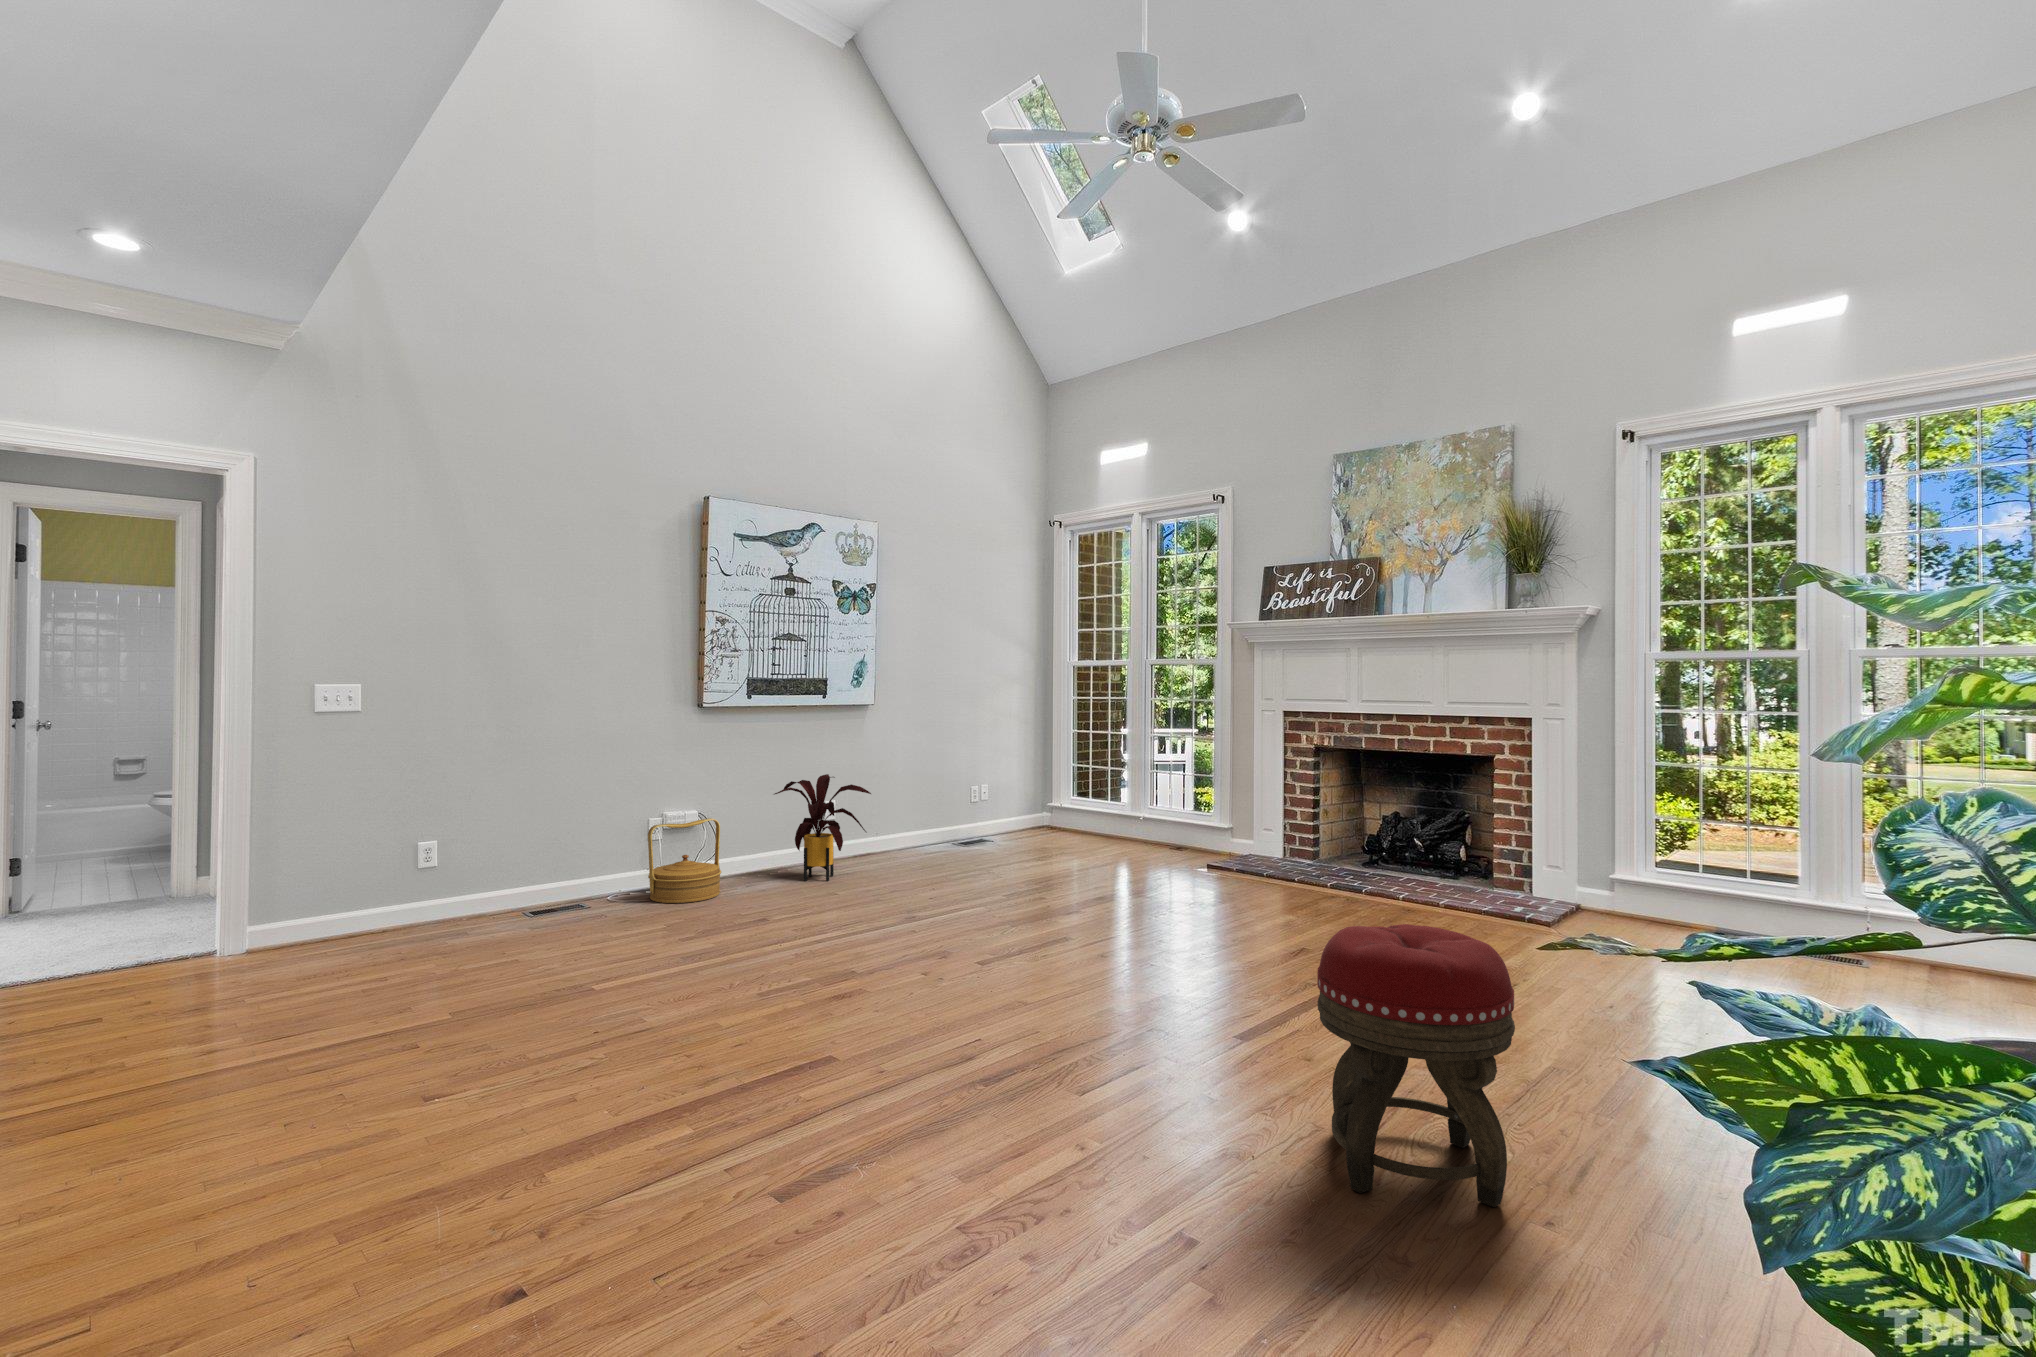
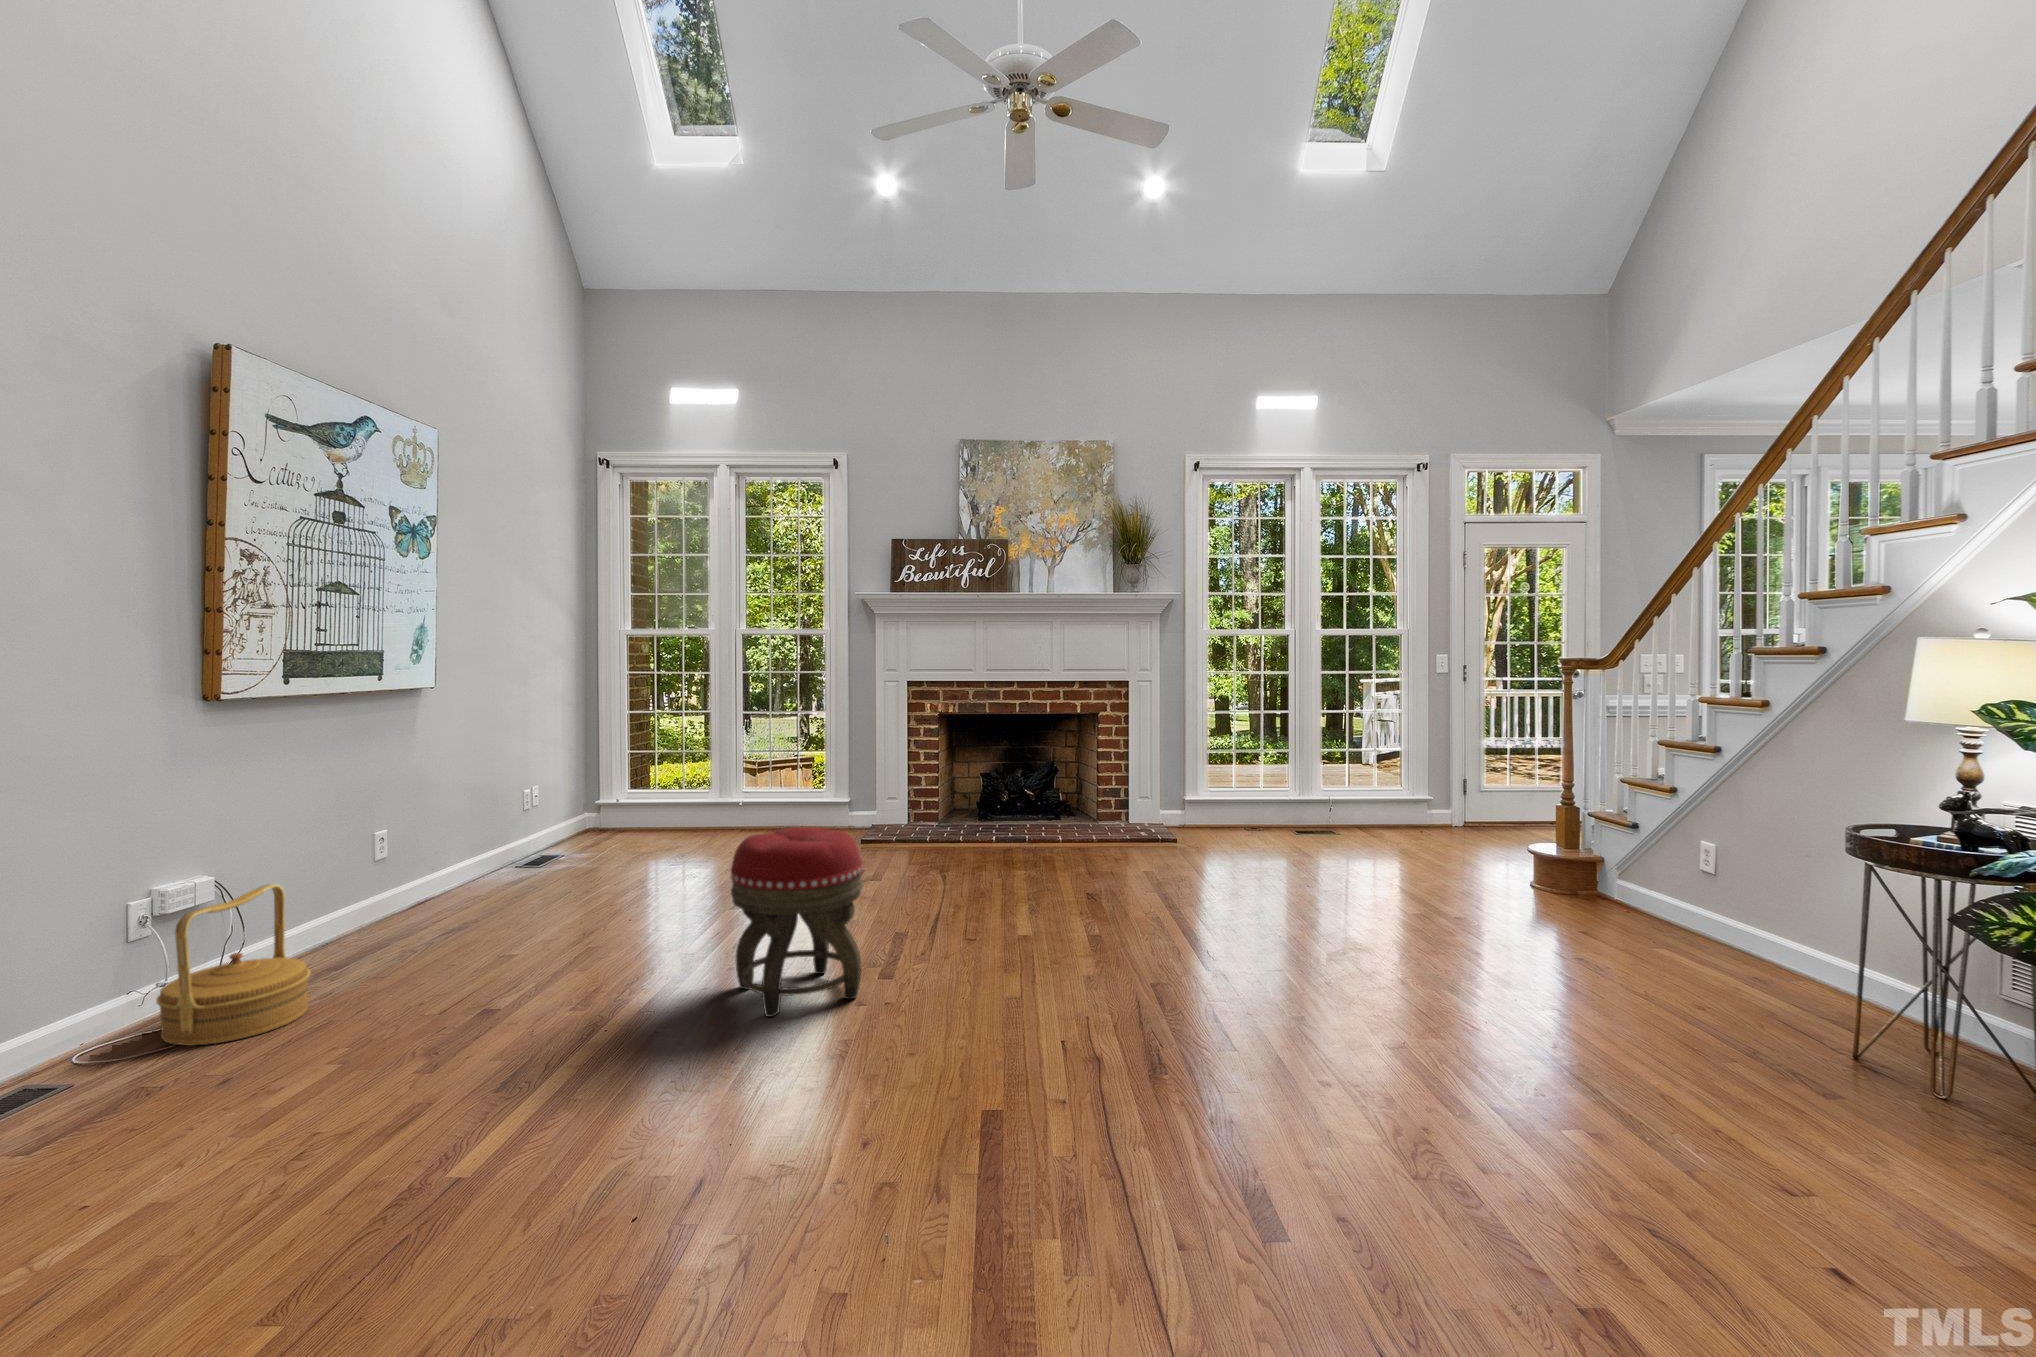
house plant: present [775,774,871,881] -> none [338,791,524,951]
footstool: present [1317,924,1515,1207] -> present [731,827,862,1017]

